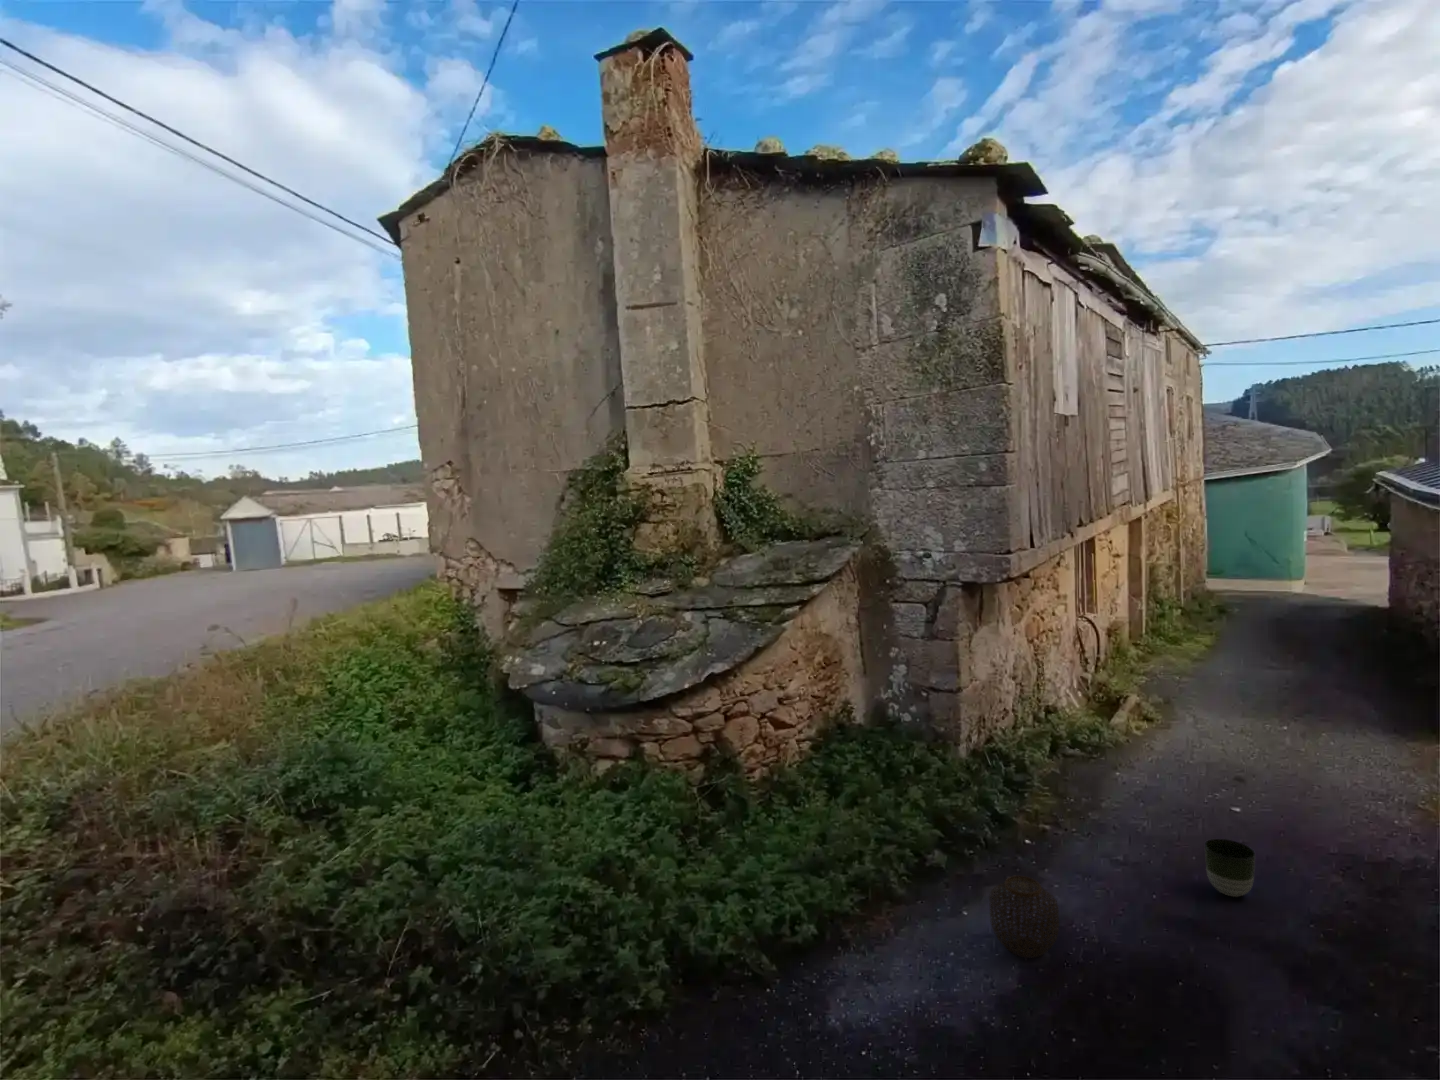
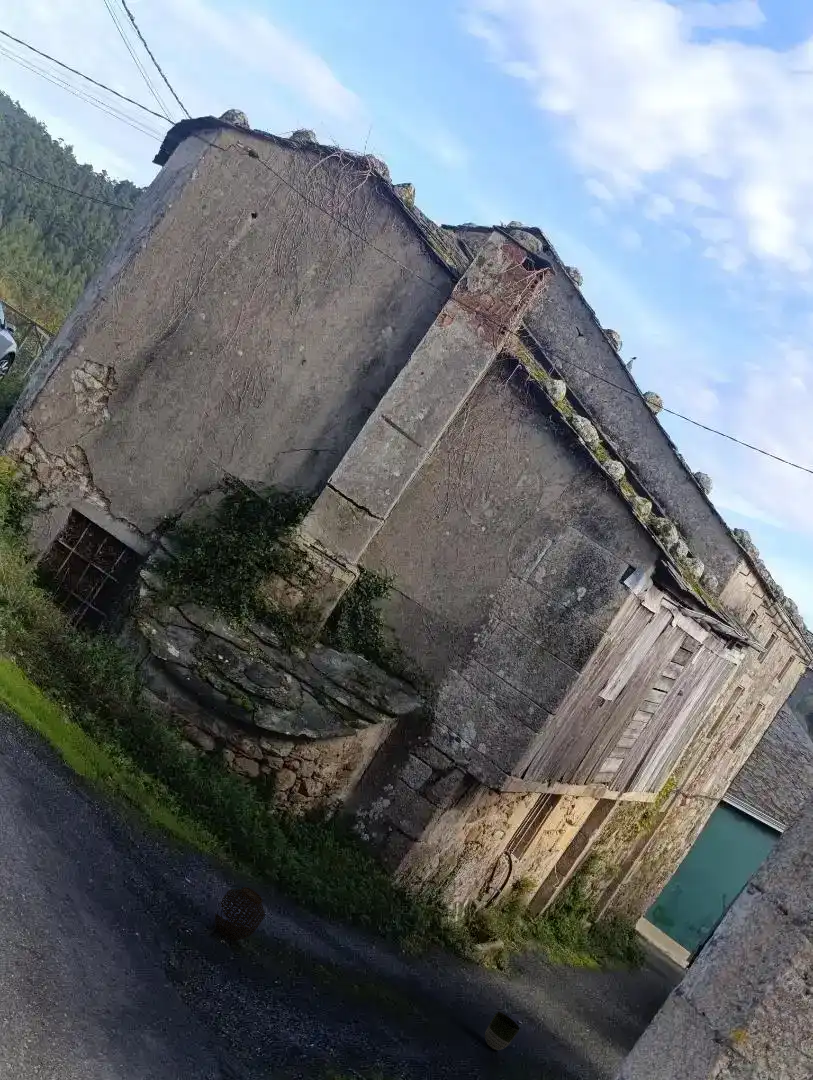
woven basket: present [989,876,1059,958] -> present [215,887,265,941]

